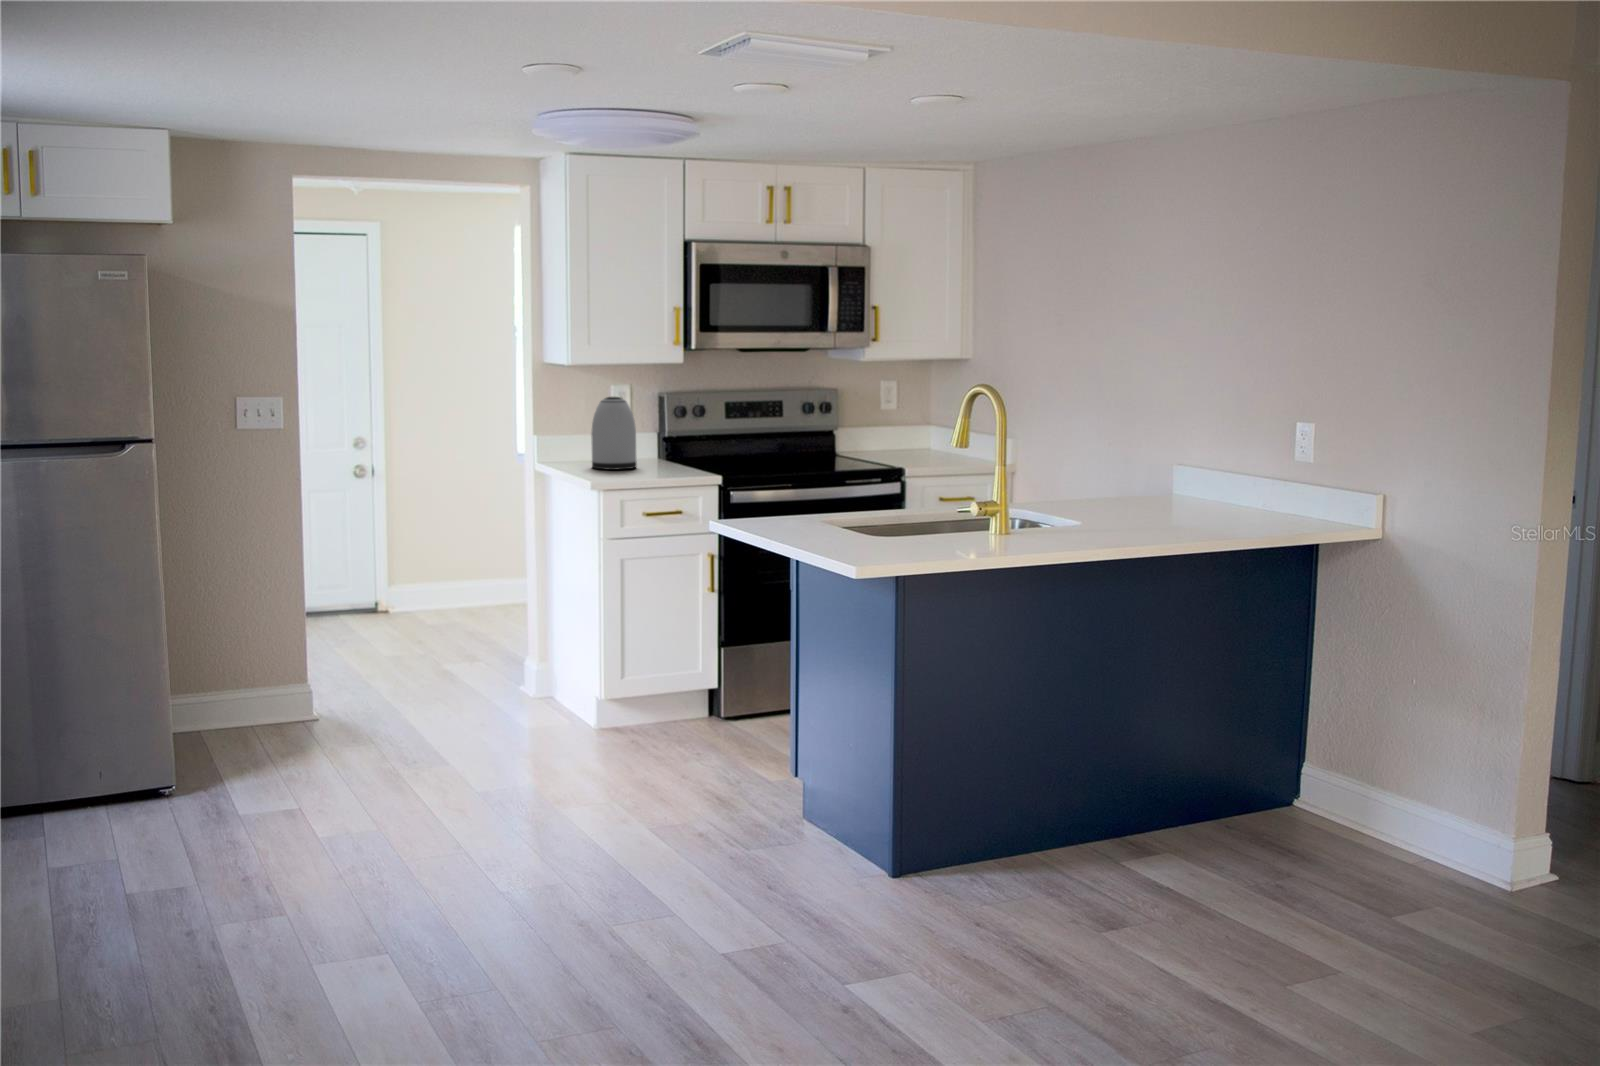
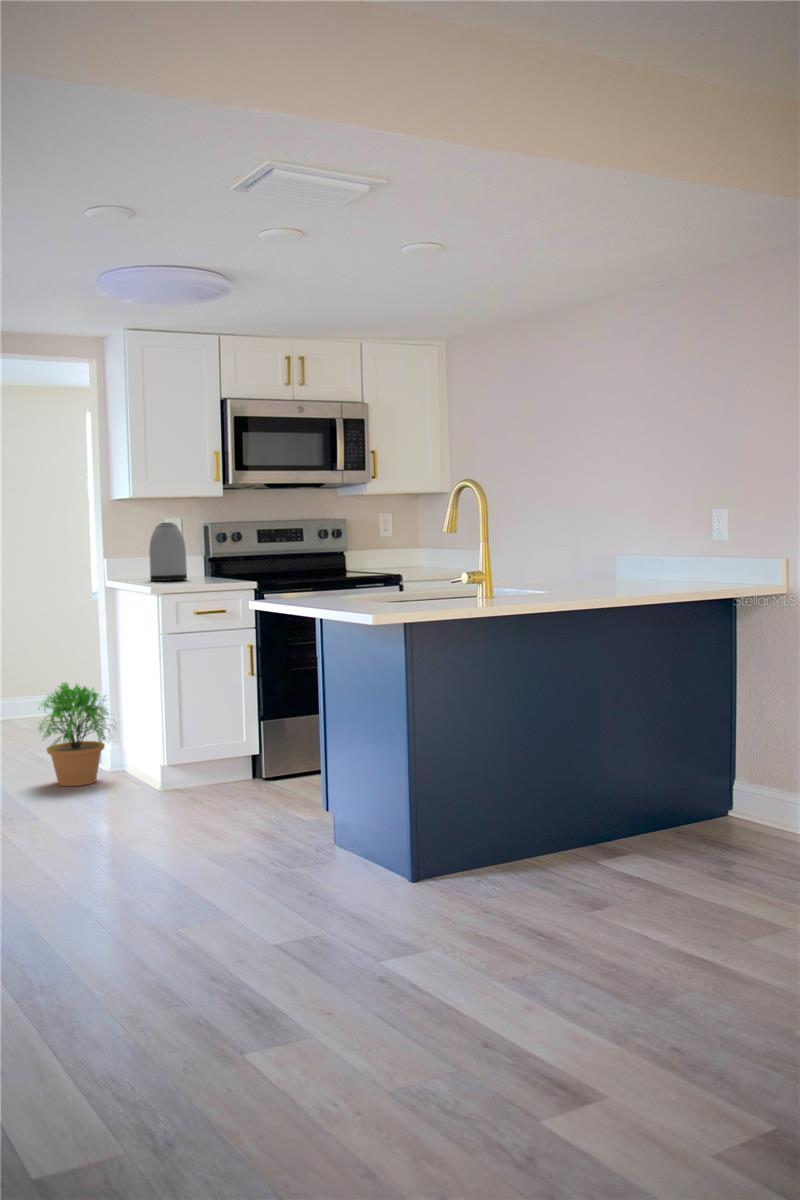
potted plant: none [448,585,550,713] -> present [38,682,115,786]

